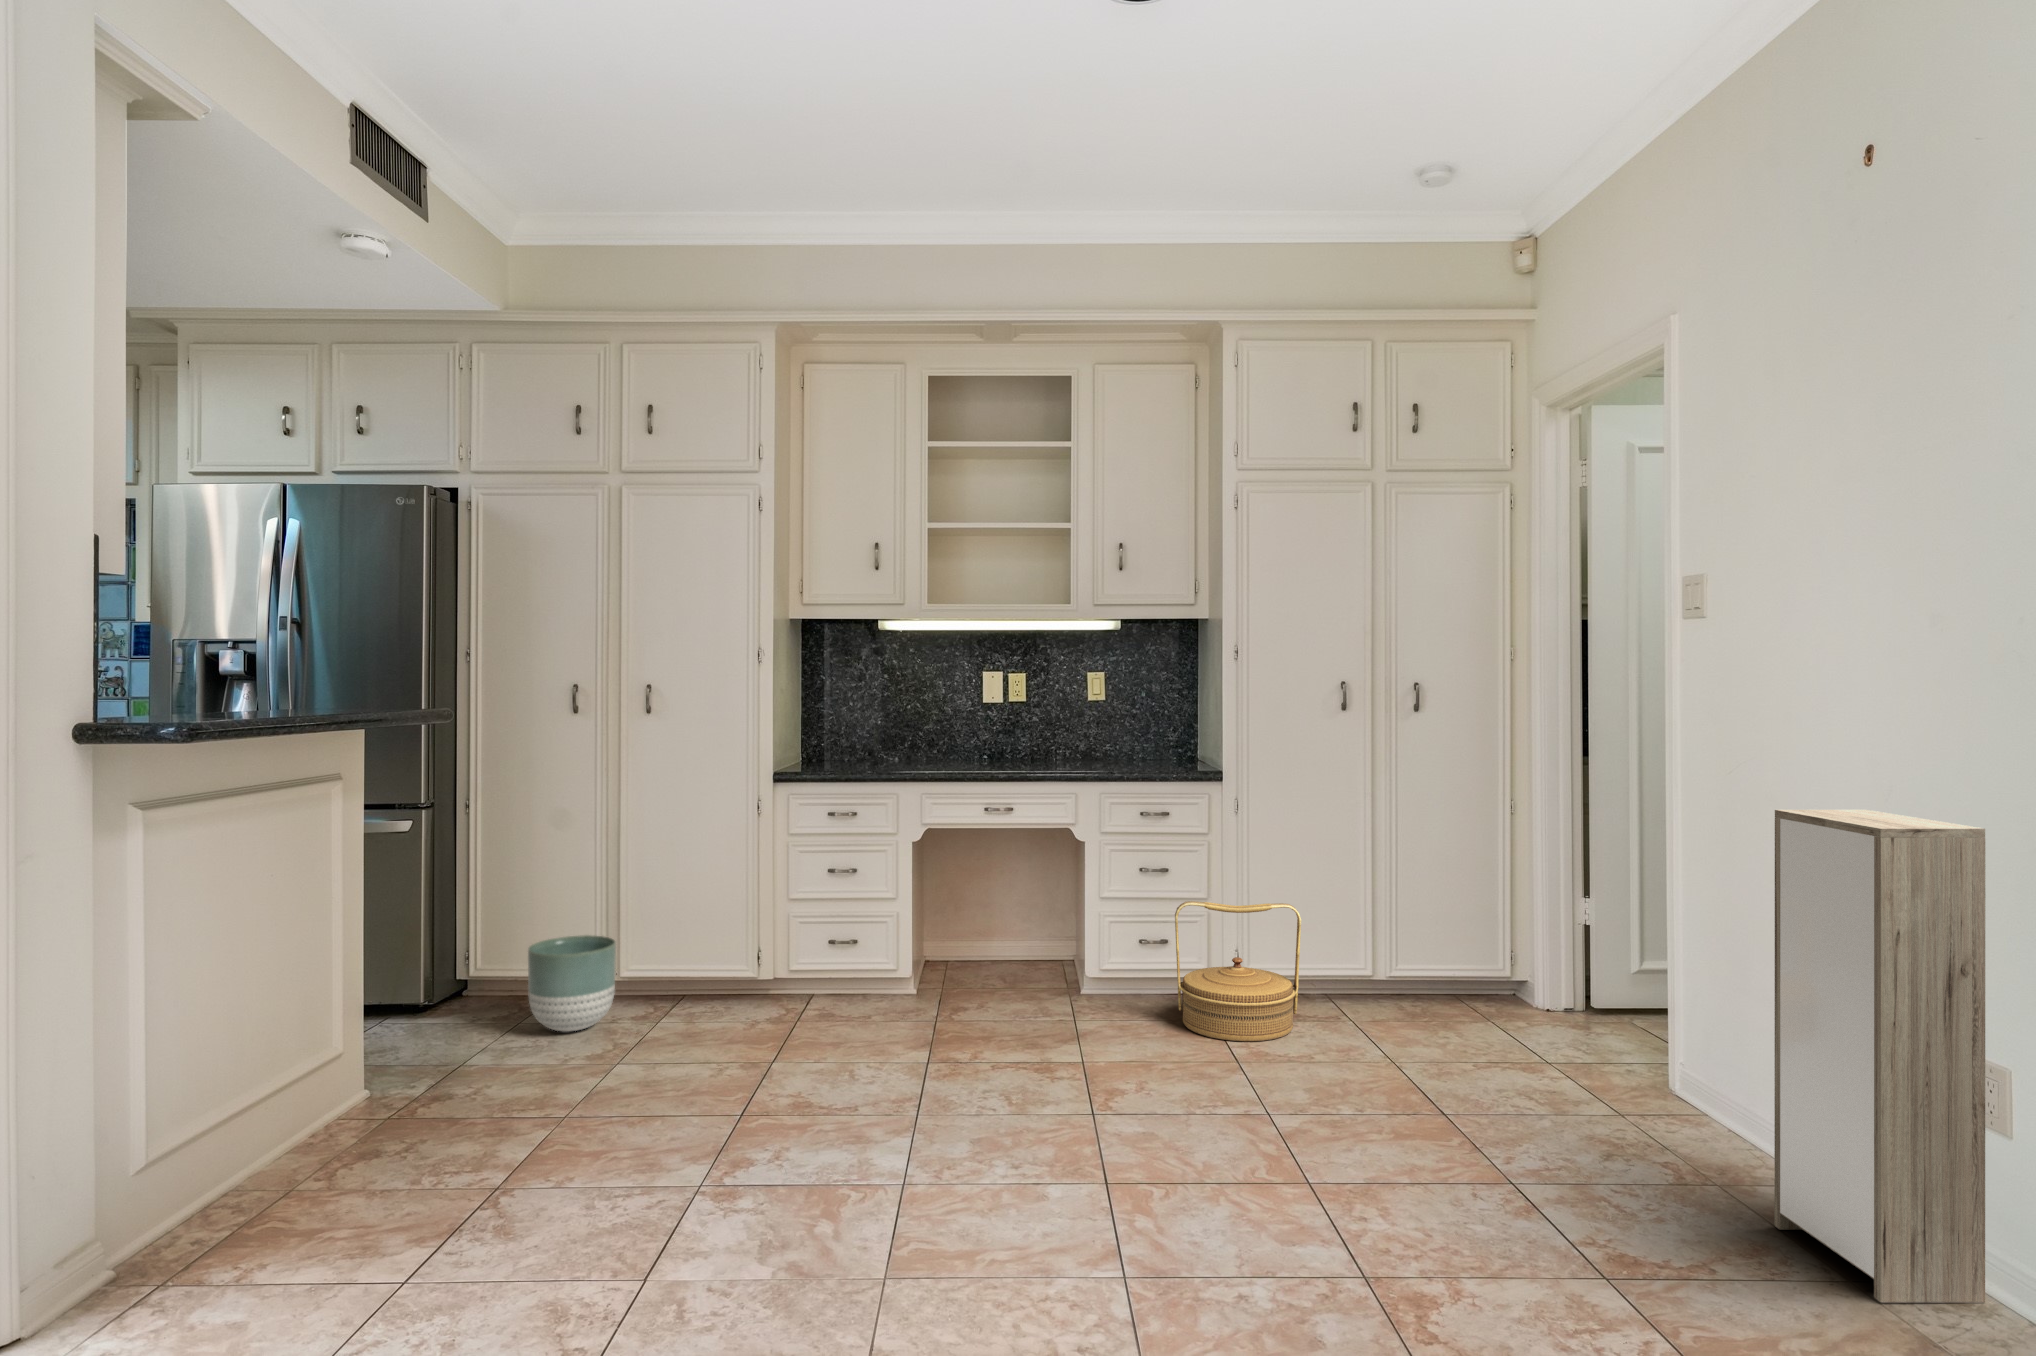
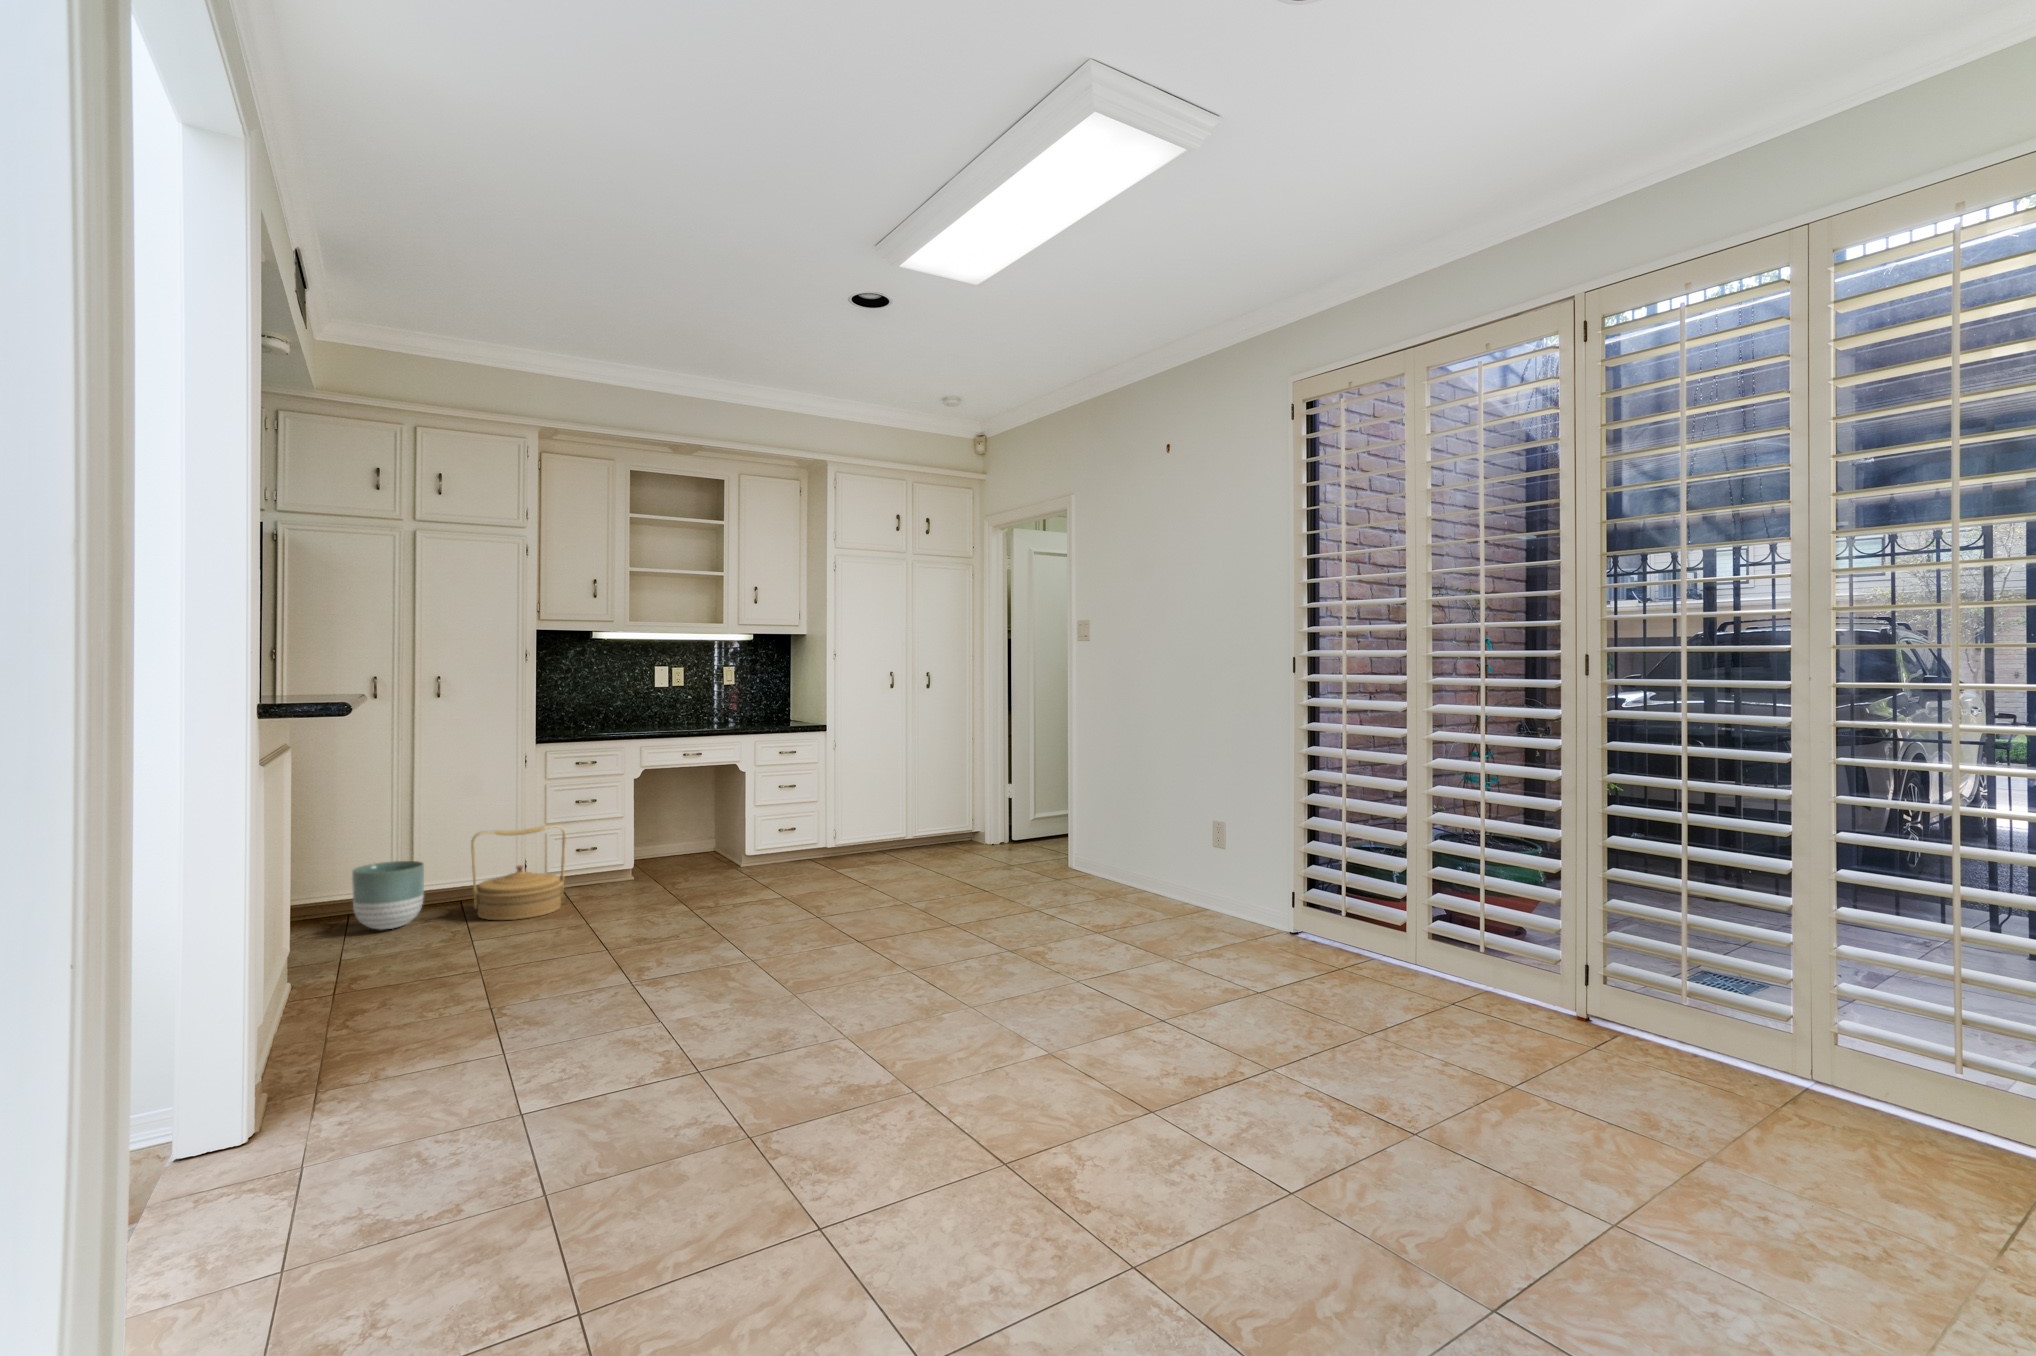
storage cabinet: present [1774,810,1985,1302] -> none [1108,724,1175,908]
woven basket: present [1175,901,1301,1041] -> present [471,825,566,920]

